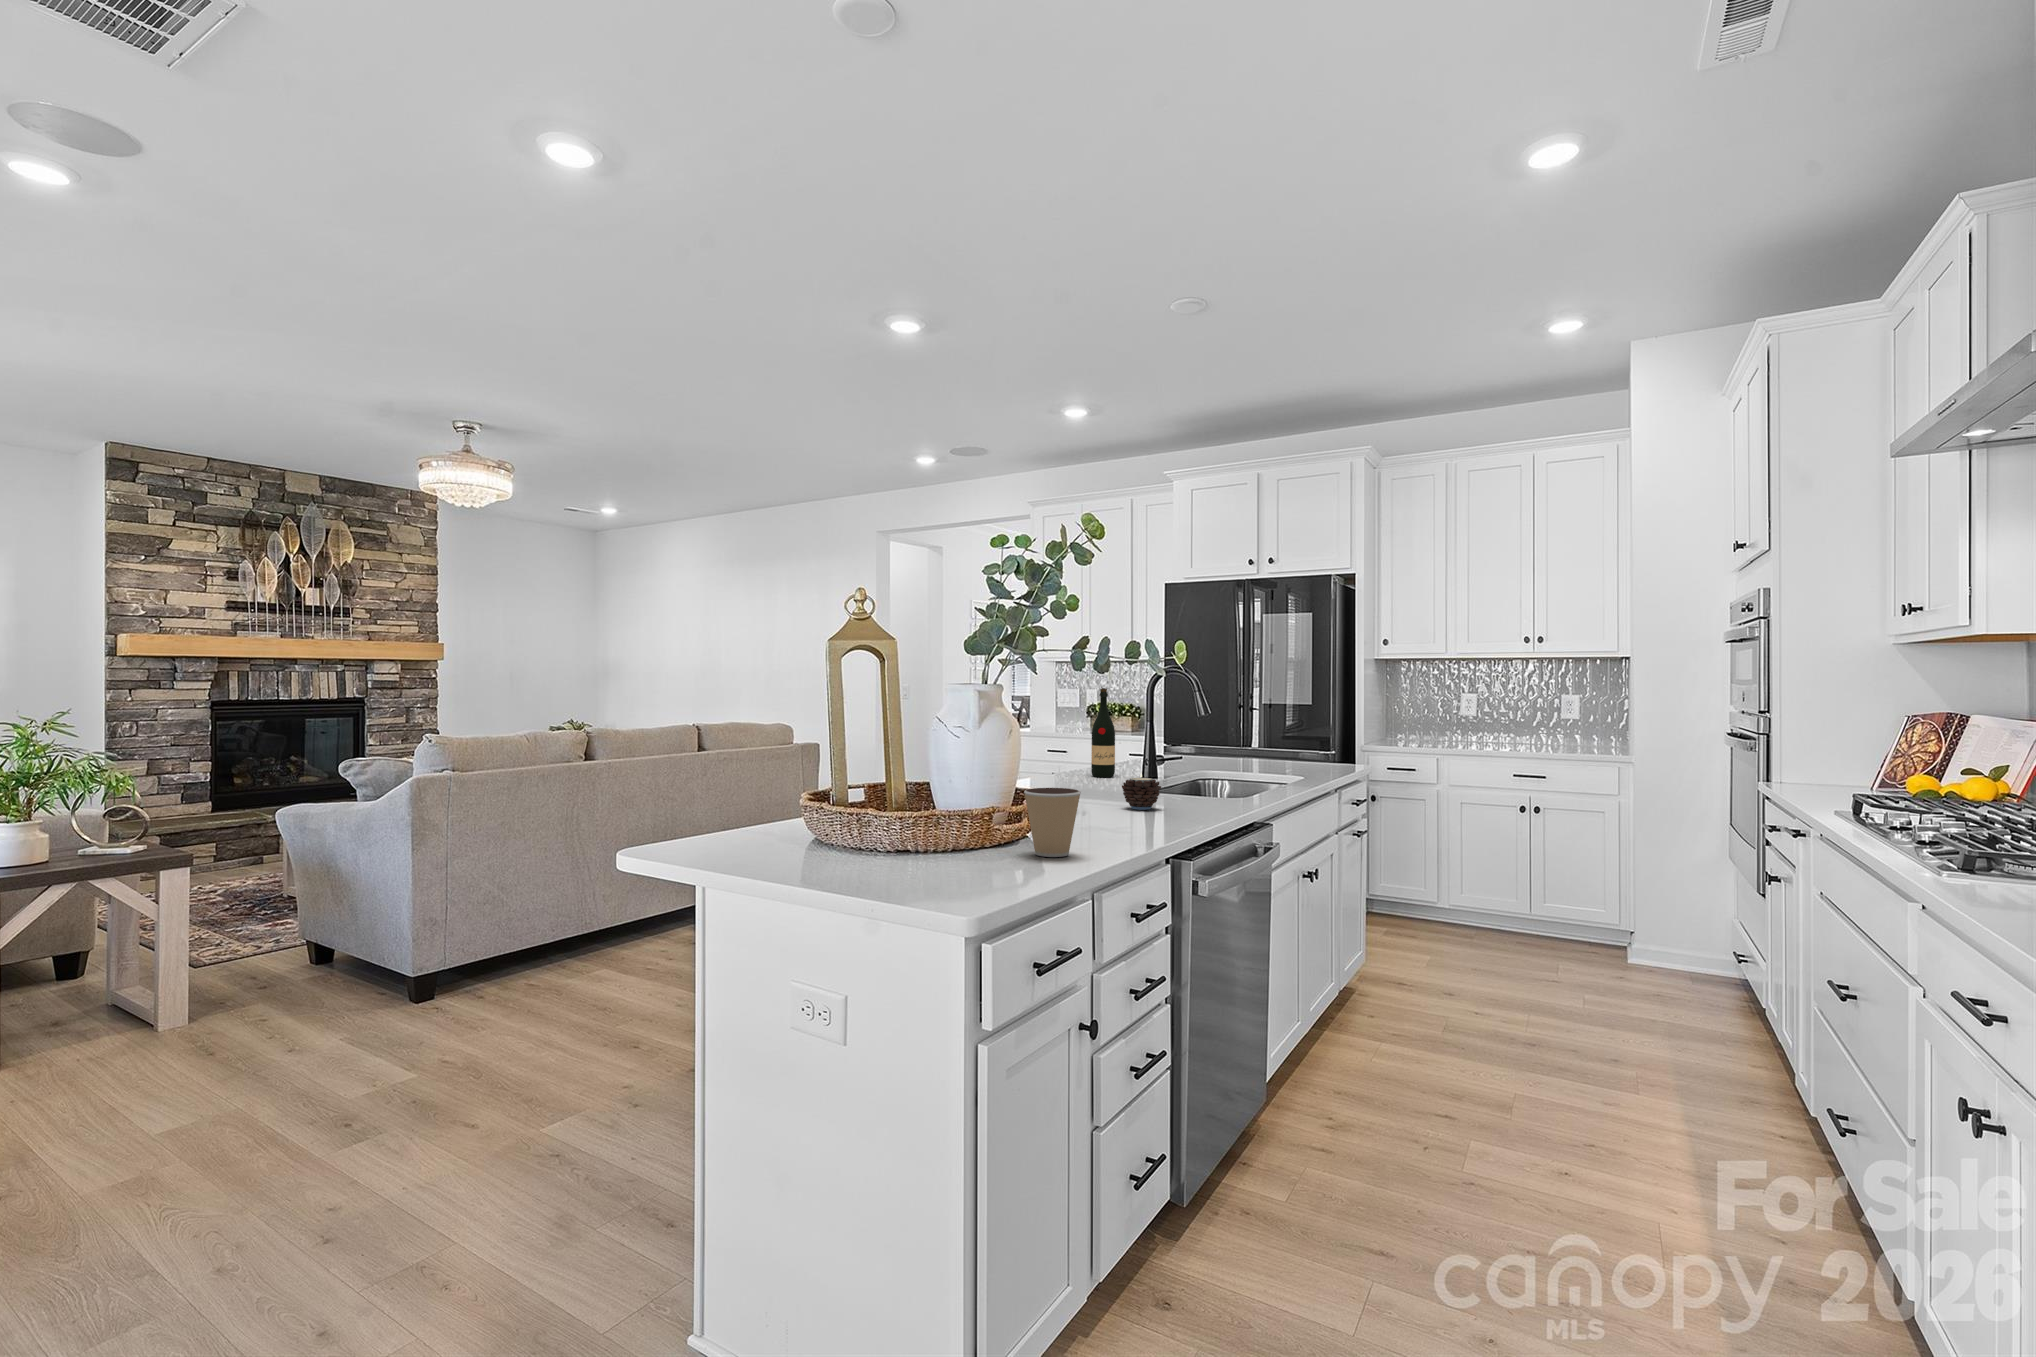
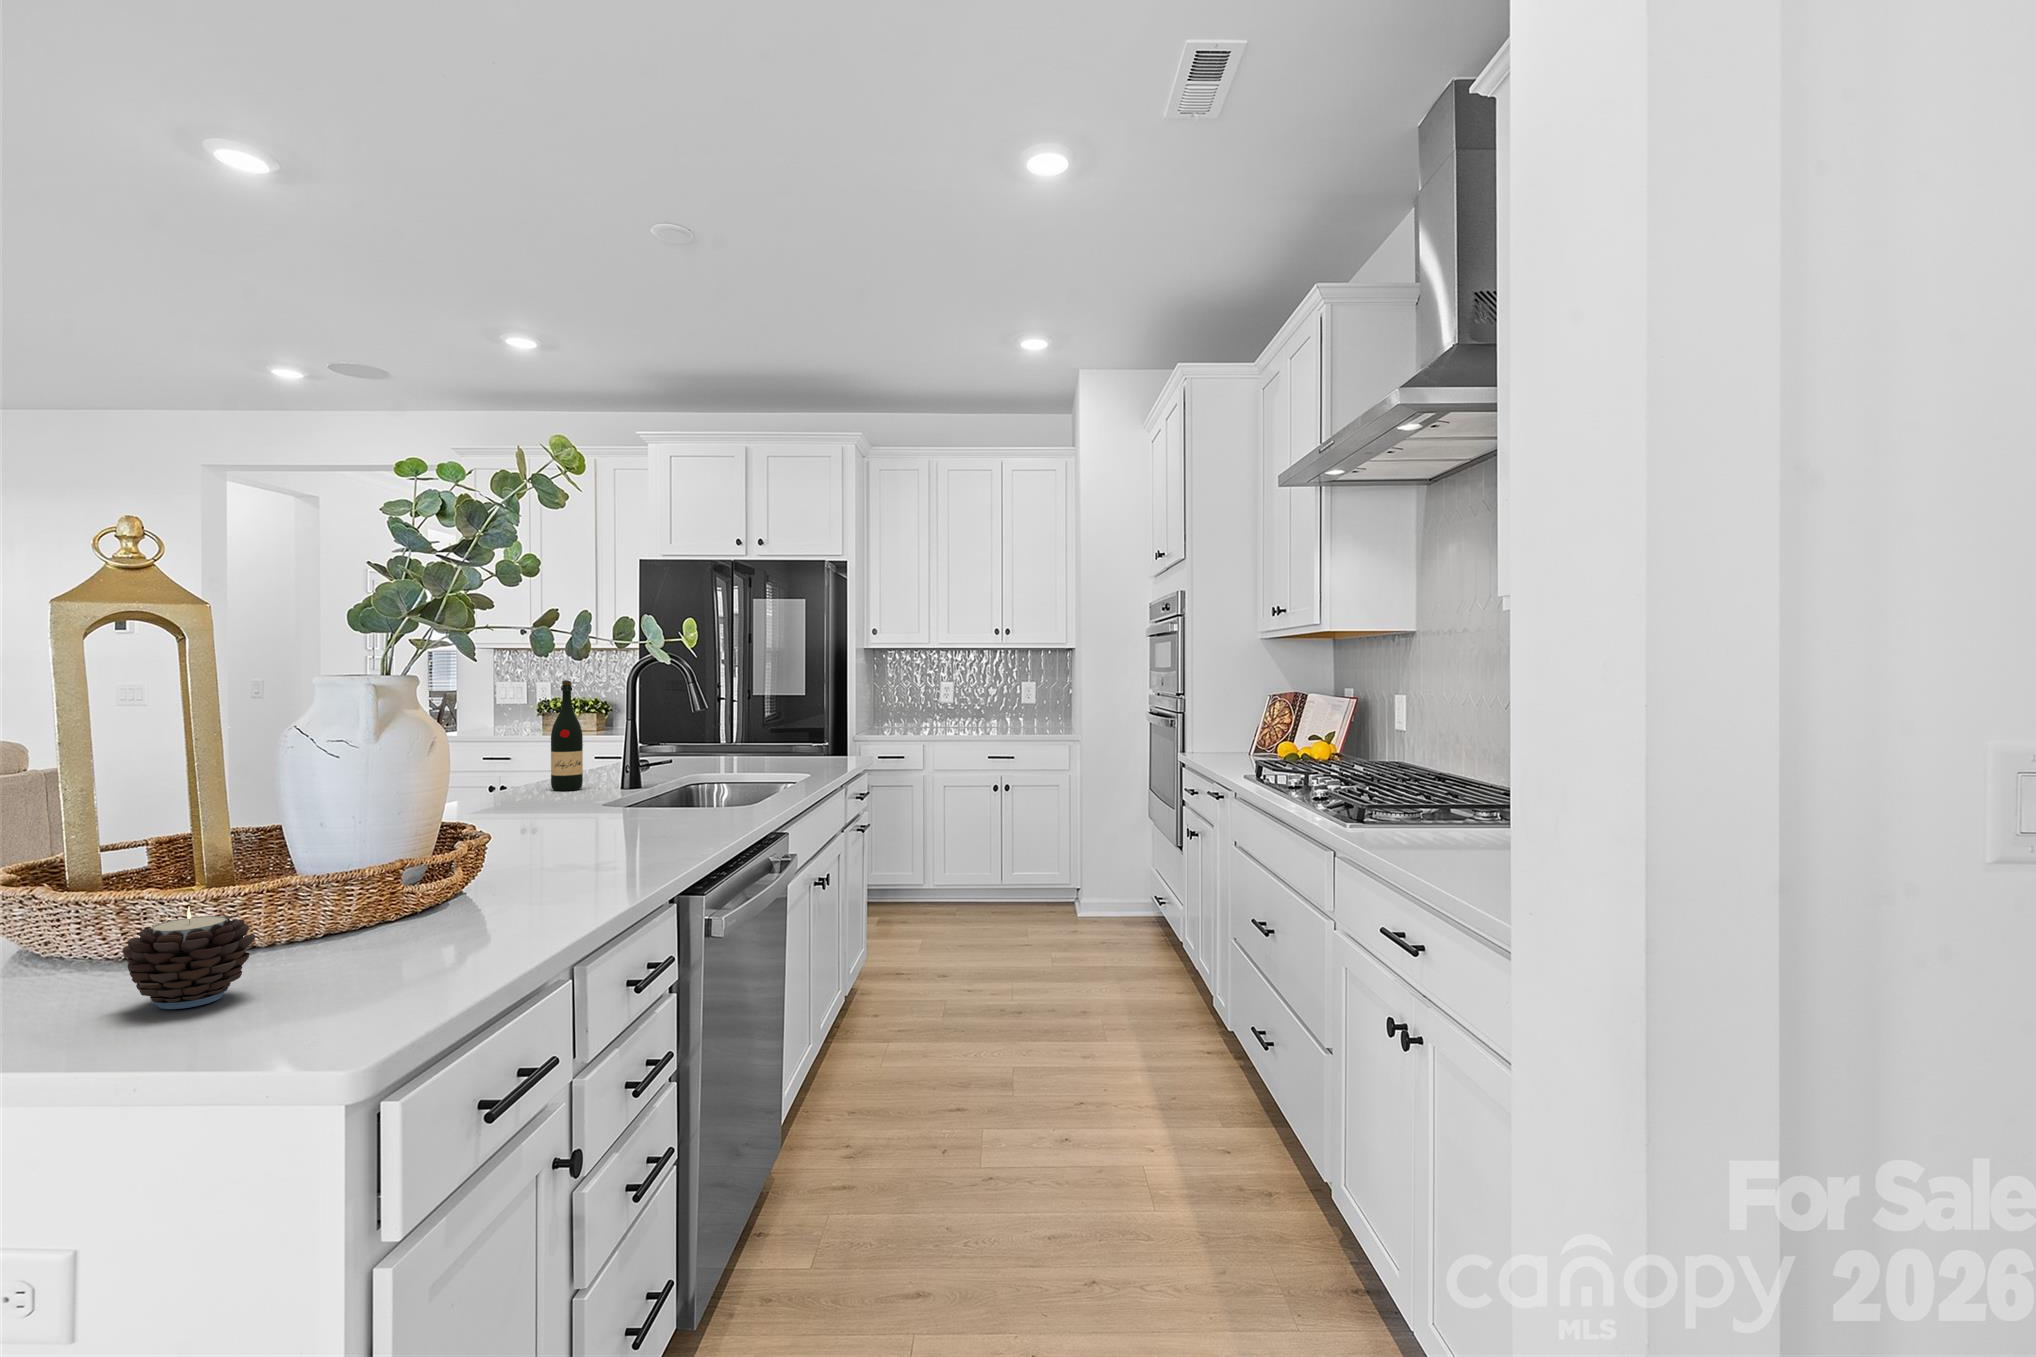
candle: present [1122,774,1161,810] -> present [122,906,255,1009]
coffee cup: present [1024,788,1081,857] -> none [455,821,548,924]

